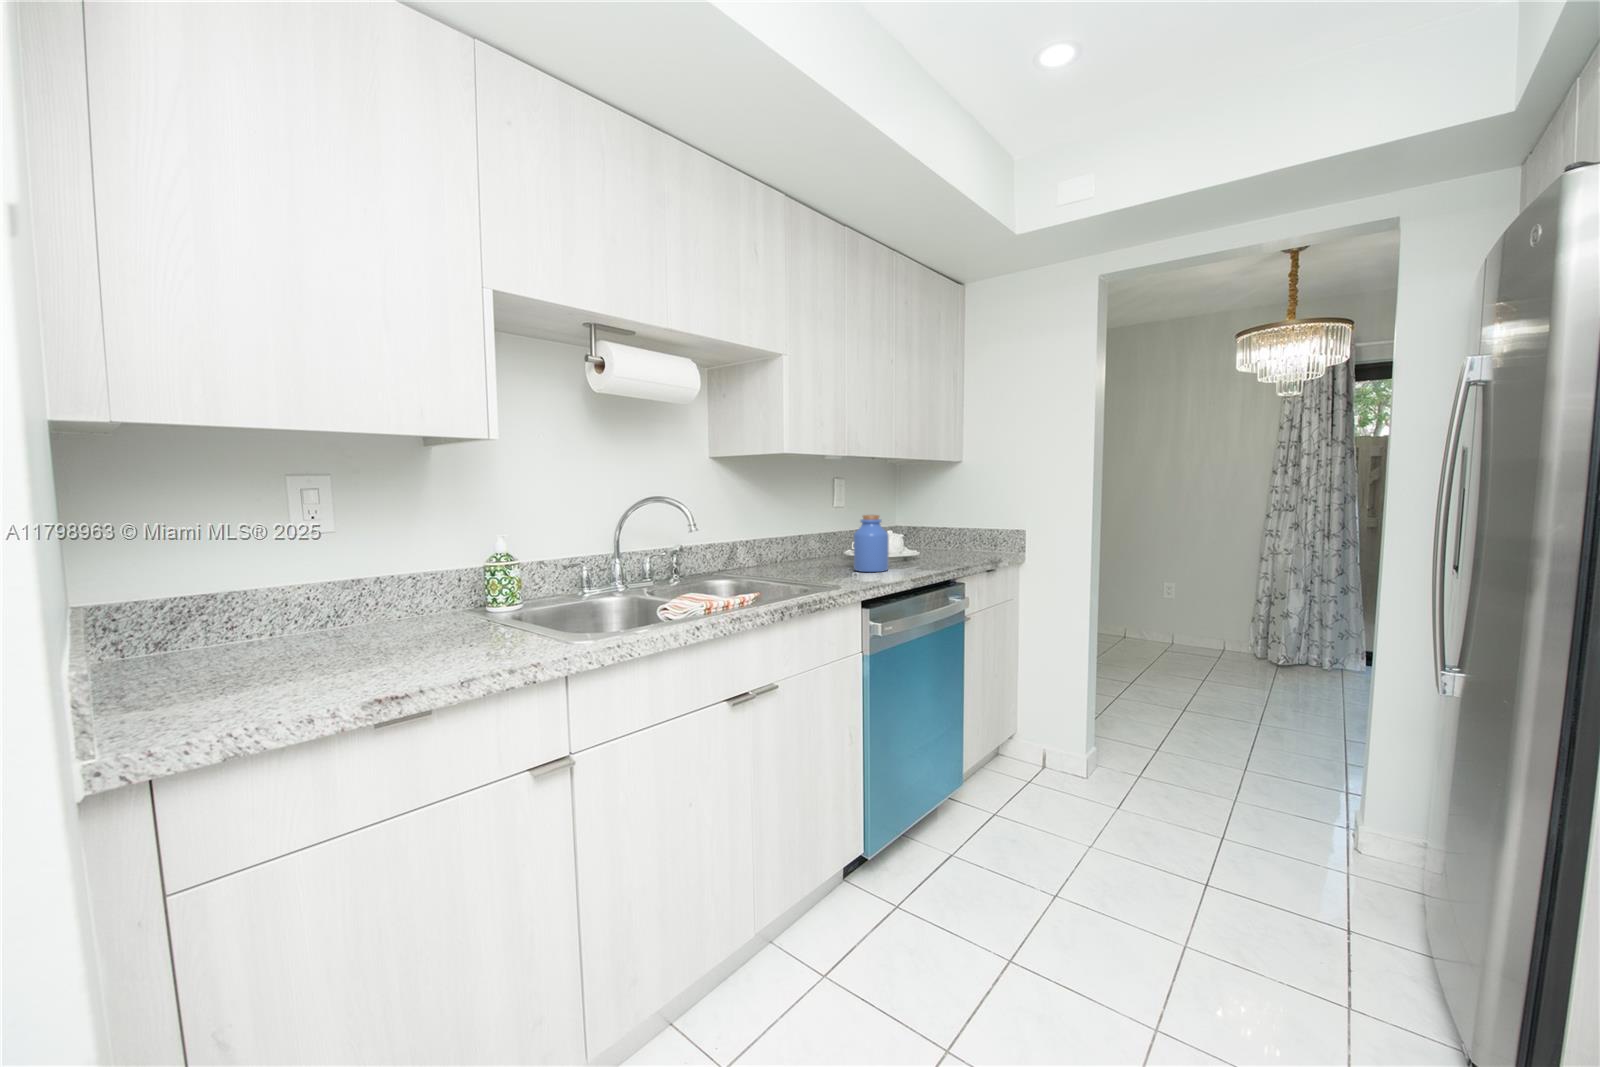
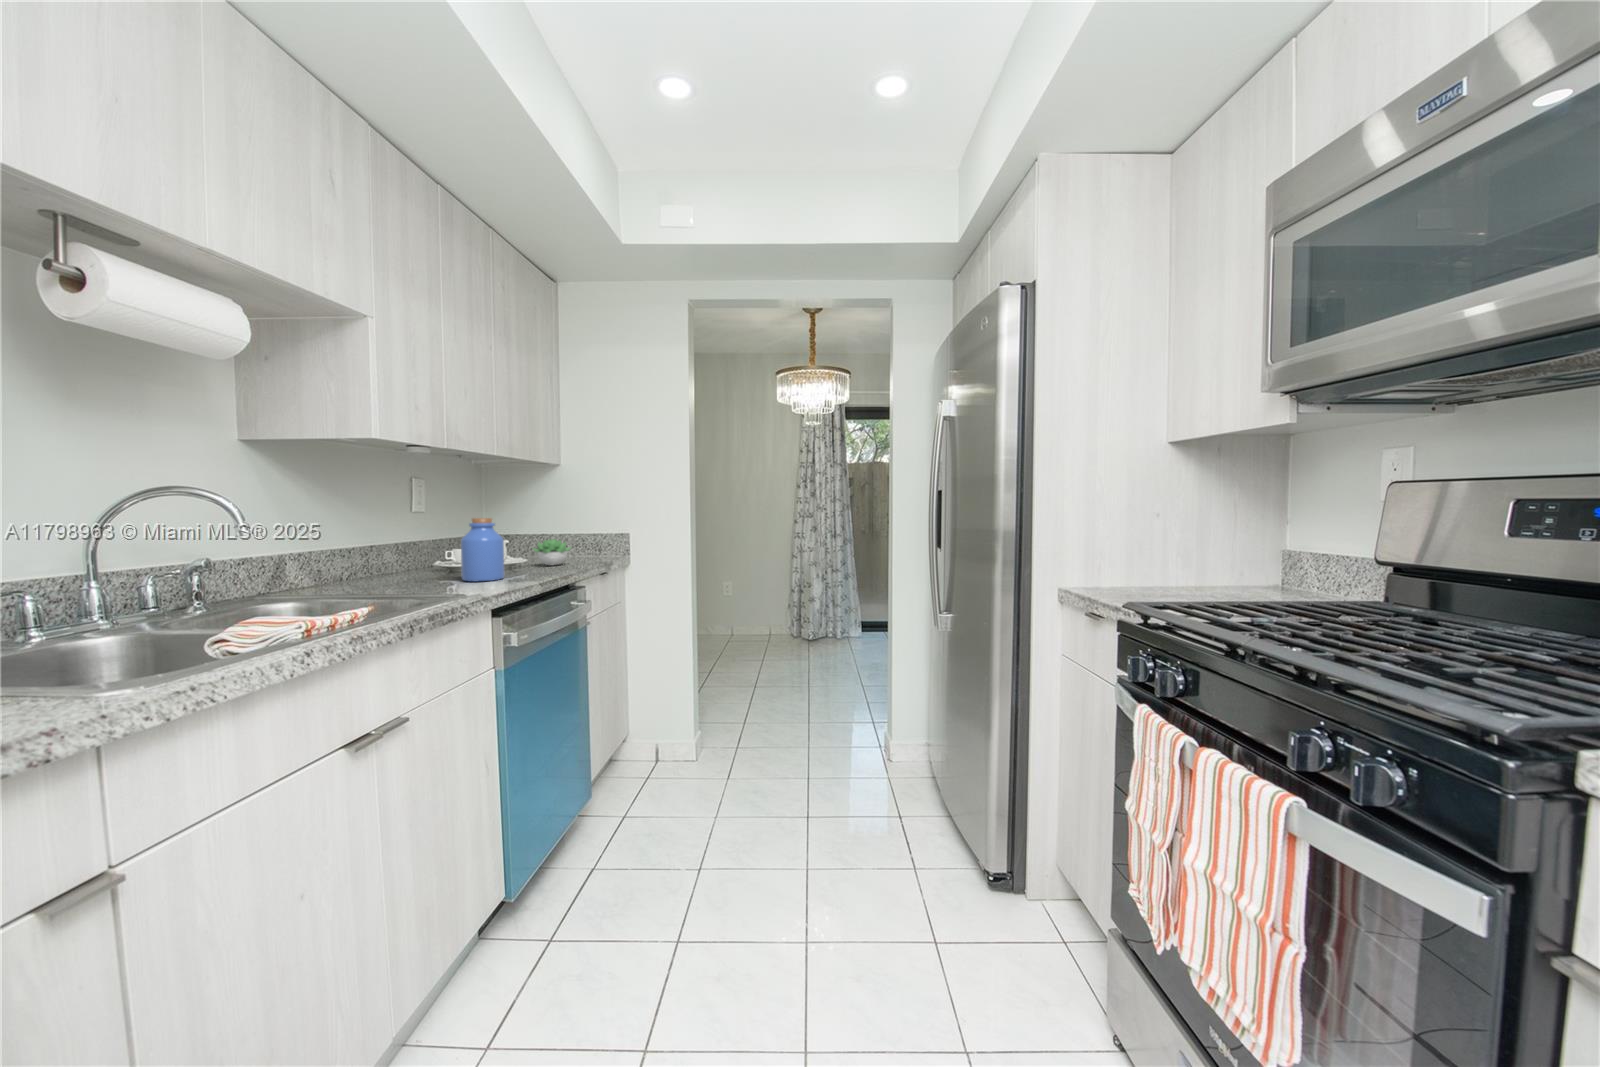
succulent plant: none [921,534,959,560] -> present [533,539,571,565]

